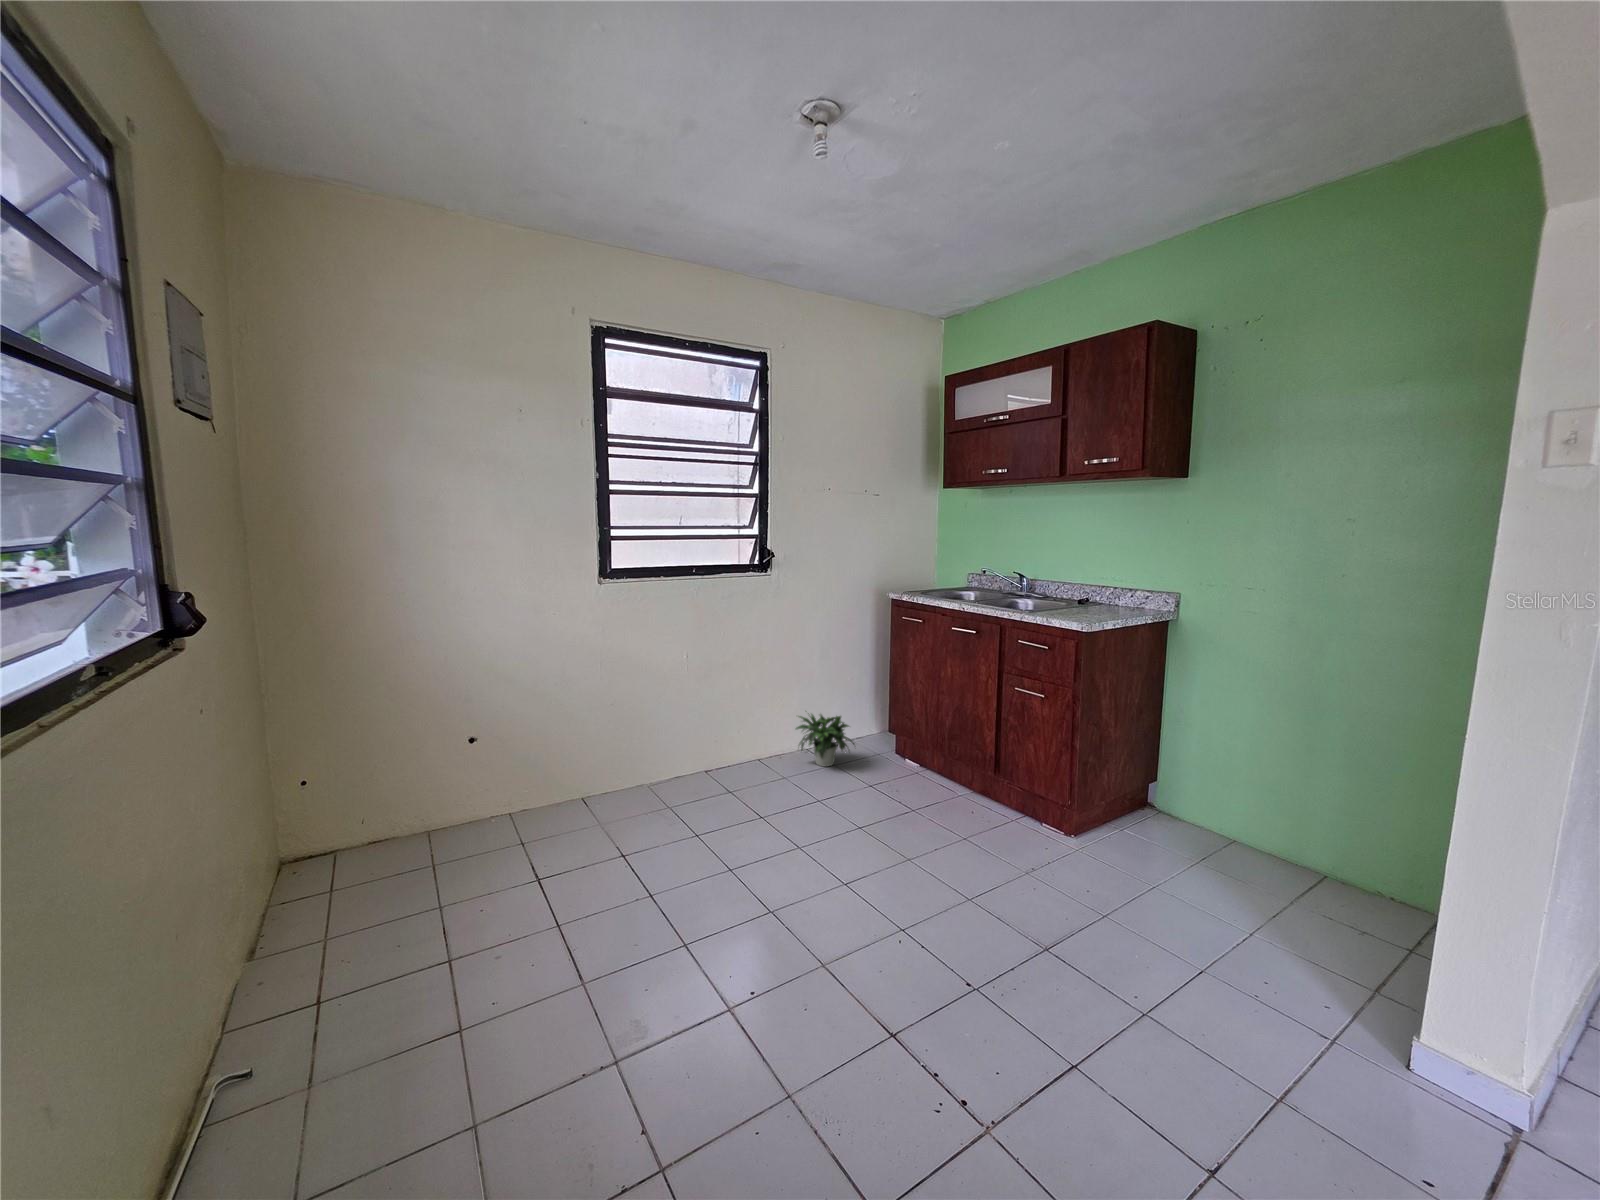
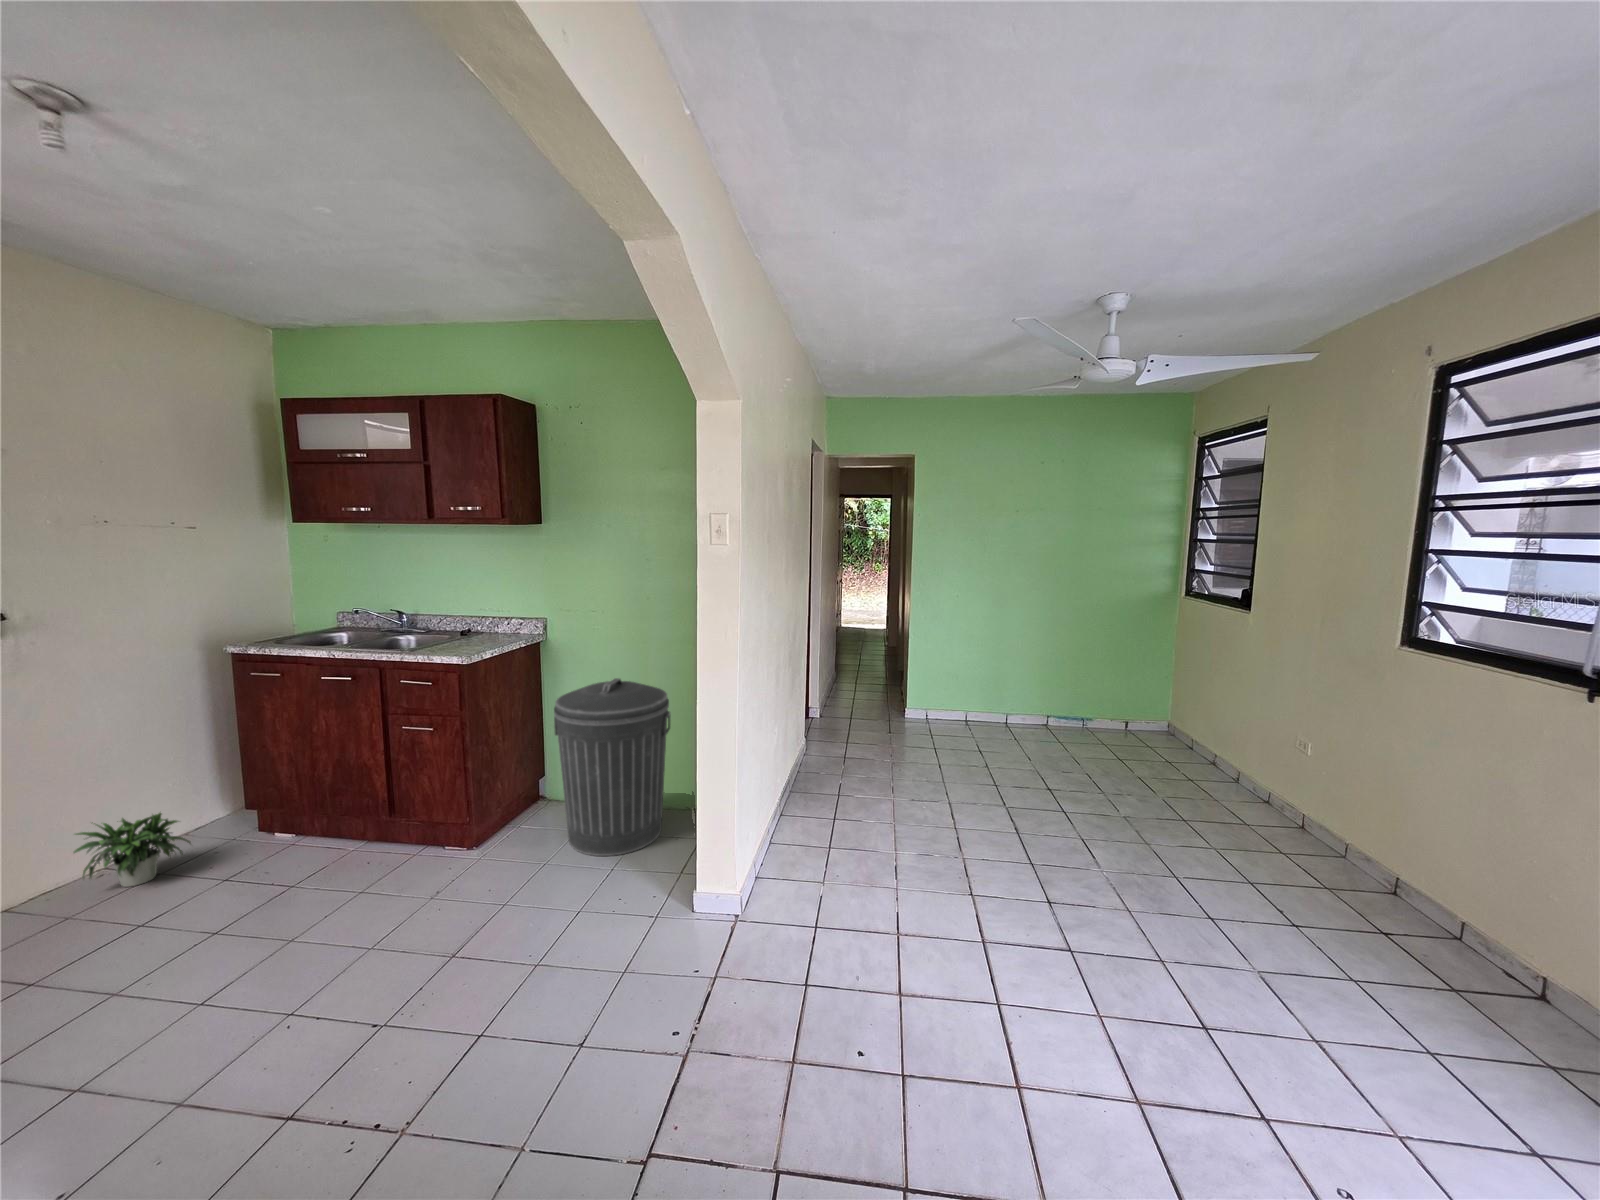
trash can: none [1181,679,1373,923] -> present [554,678,671,856]

